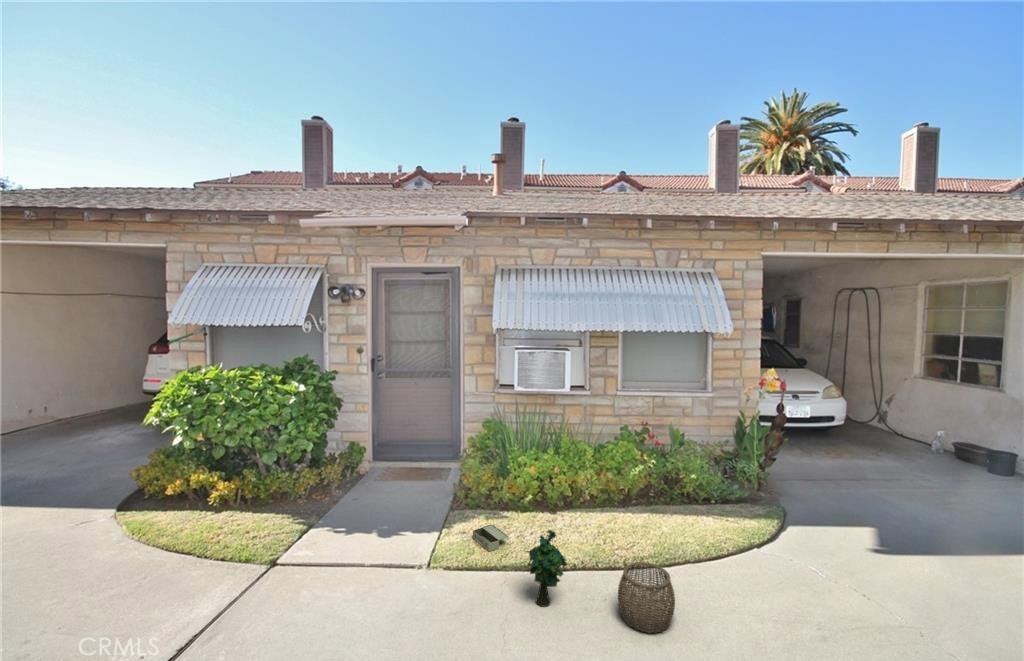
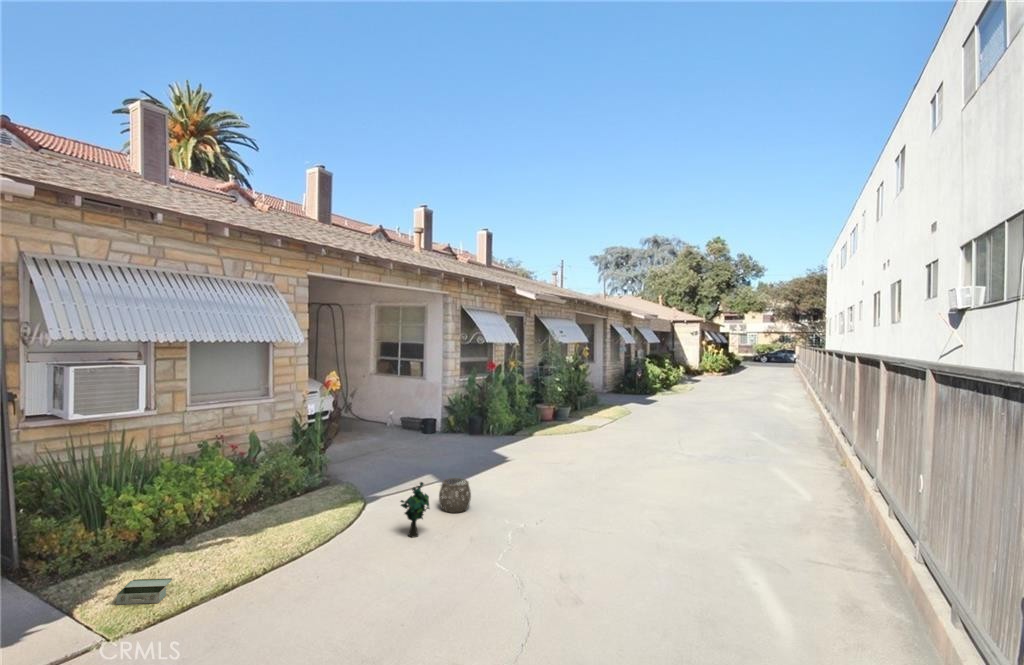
decorative plant: present [526,530,568,607] -> present [400,482,430,537]
woven basket: present [618,562,675,633] -> present [439,478,471,513]

